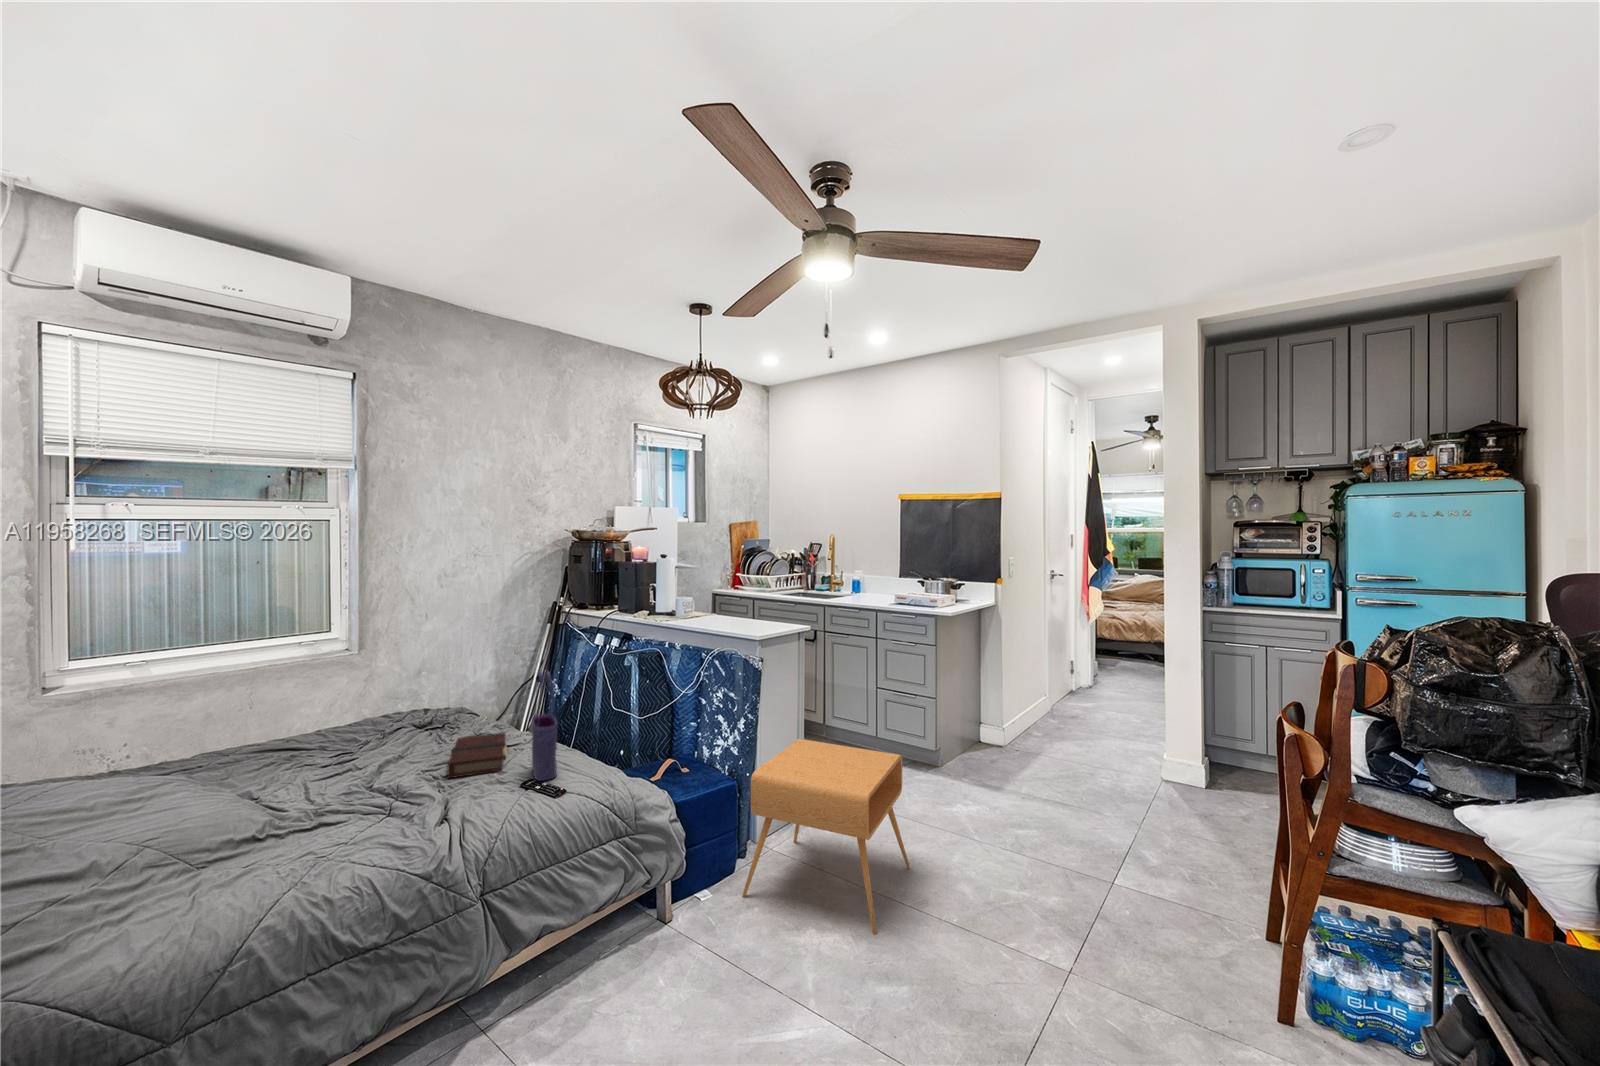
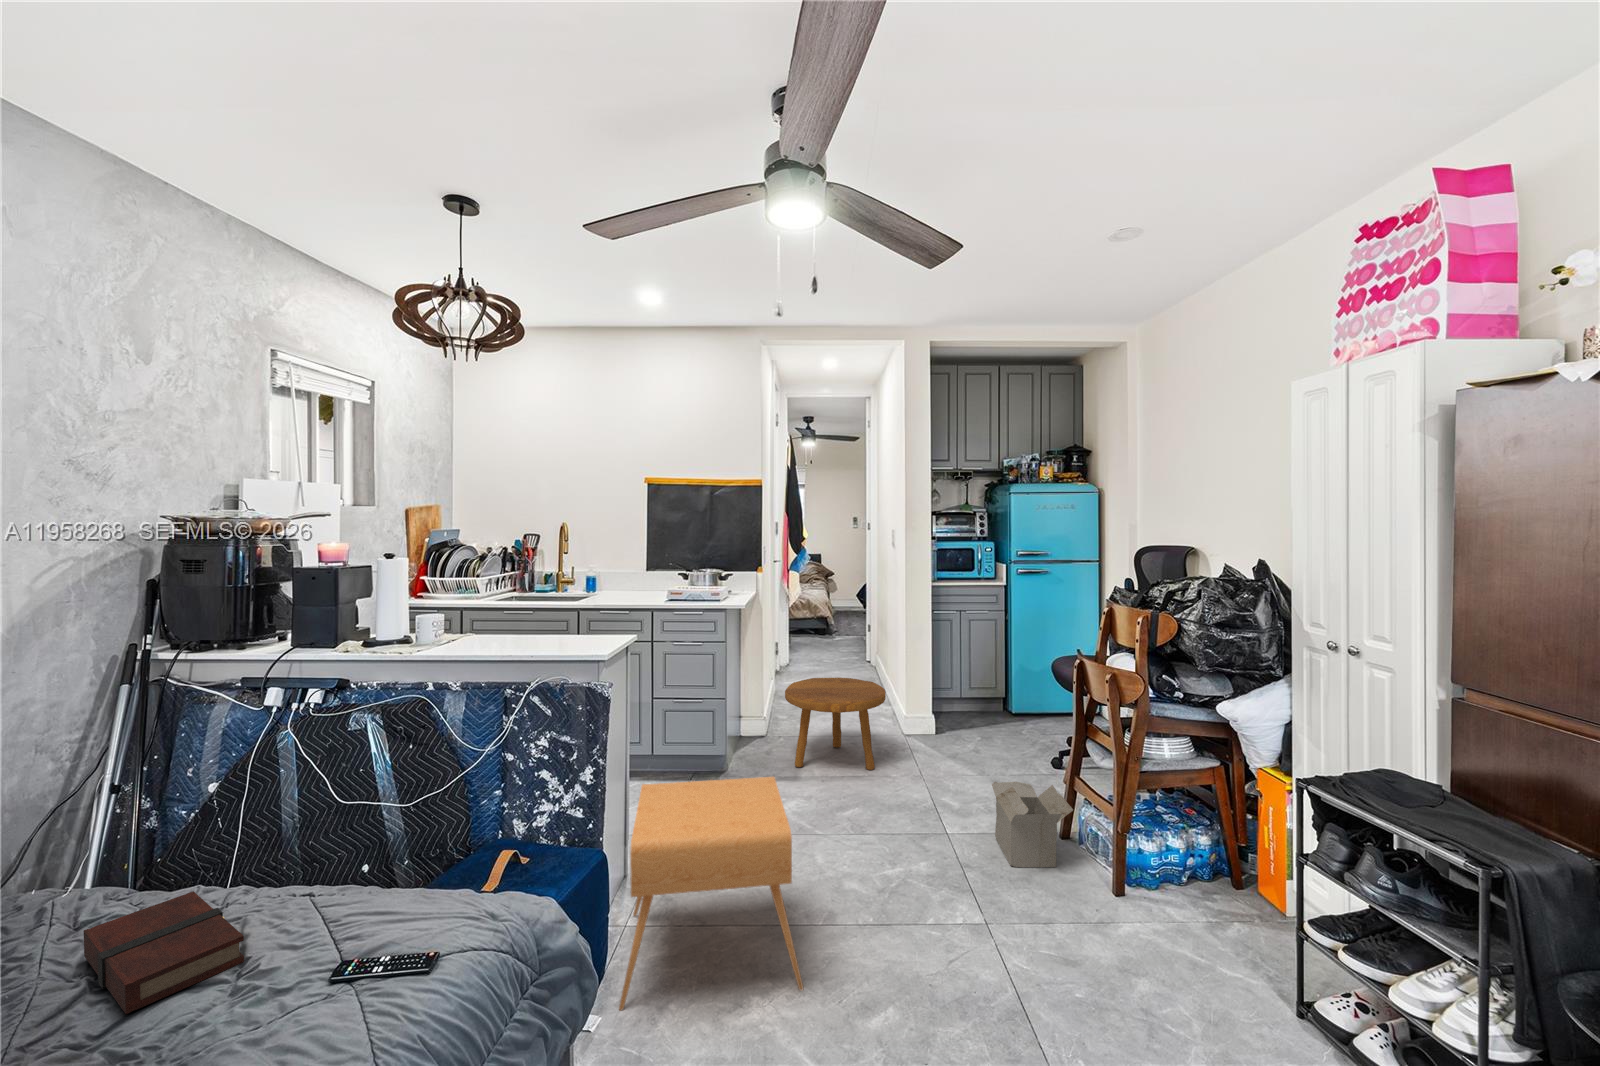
tote bag: present [532,671,557,781] -> none [311,764,379,954]
footstool: none [1000,688,1106,787] -> present [785,678,886,770]
cardboard box: none [1166,821,1250,931] -> present [992,782,1073,867]

